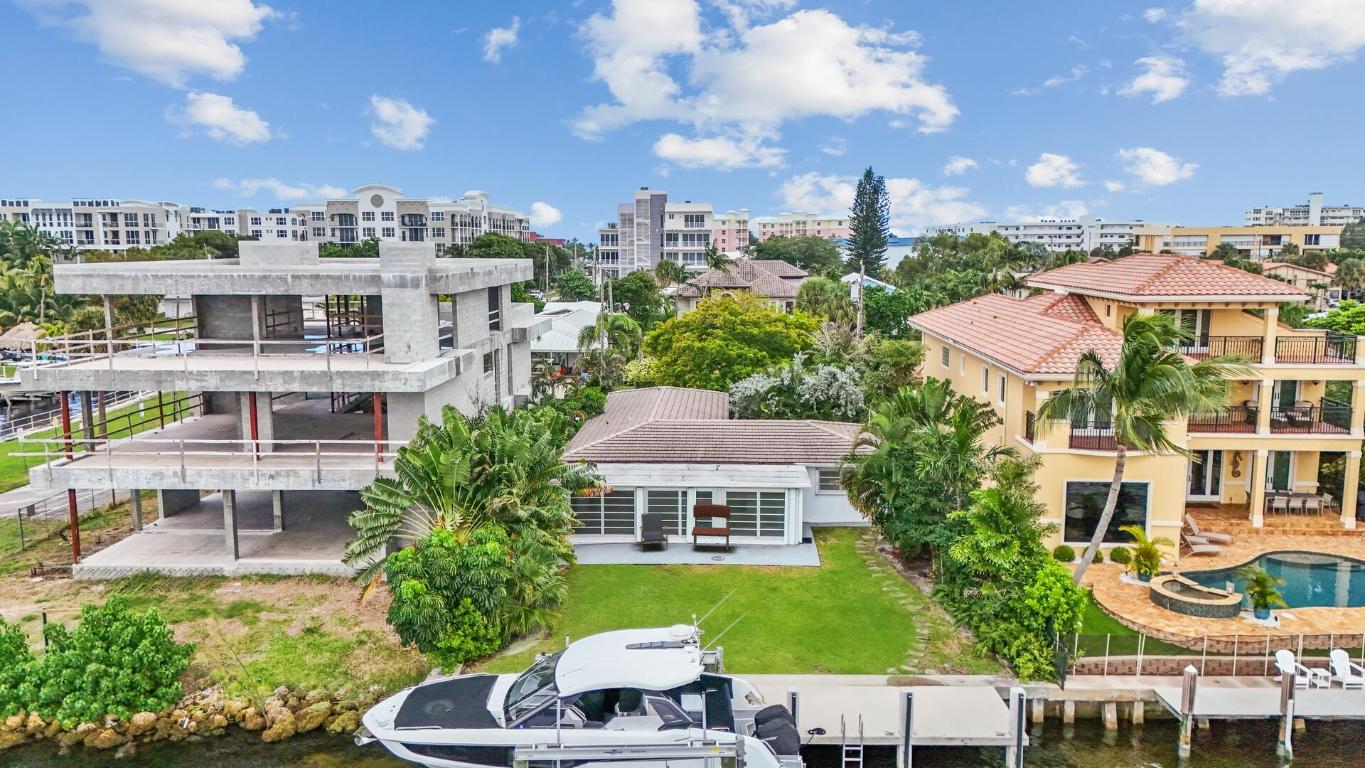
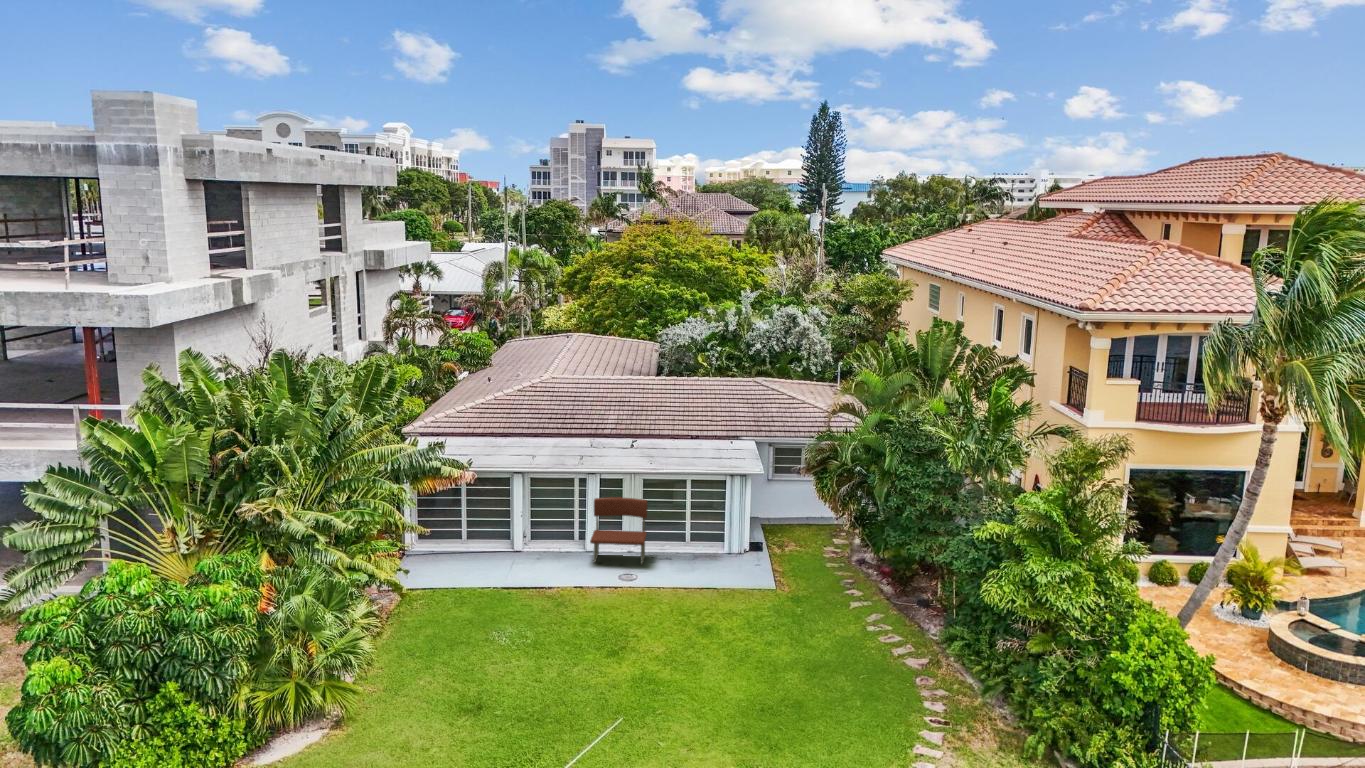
lounge chair: present [640,513,668,549] -> none [515,509,556,566]

